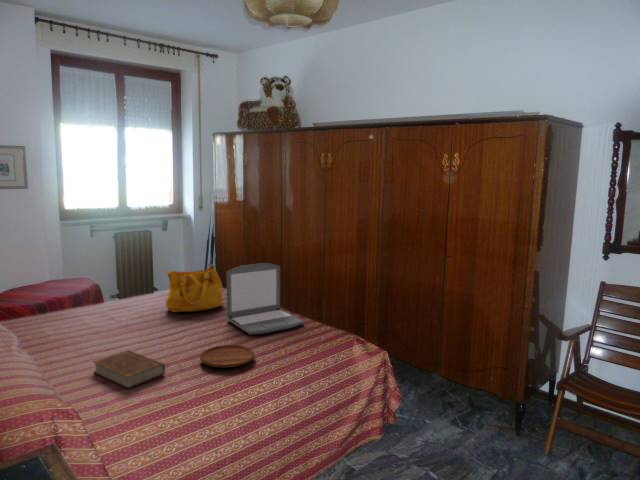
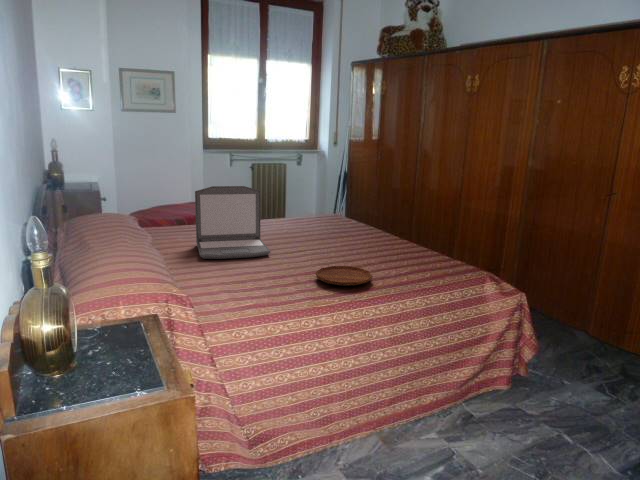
laptop: present [226,263,304,335] -> present [195,186,270,259]
handbag: present [166,264,223,312] -> none [290,189,347,236]
book: present [93,350,165,388] -> none [214,259,280,292]

